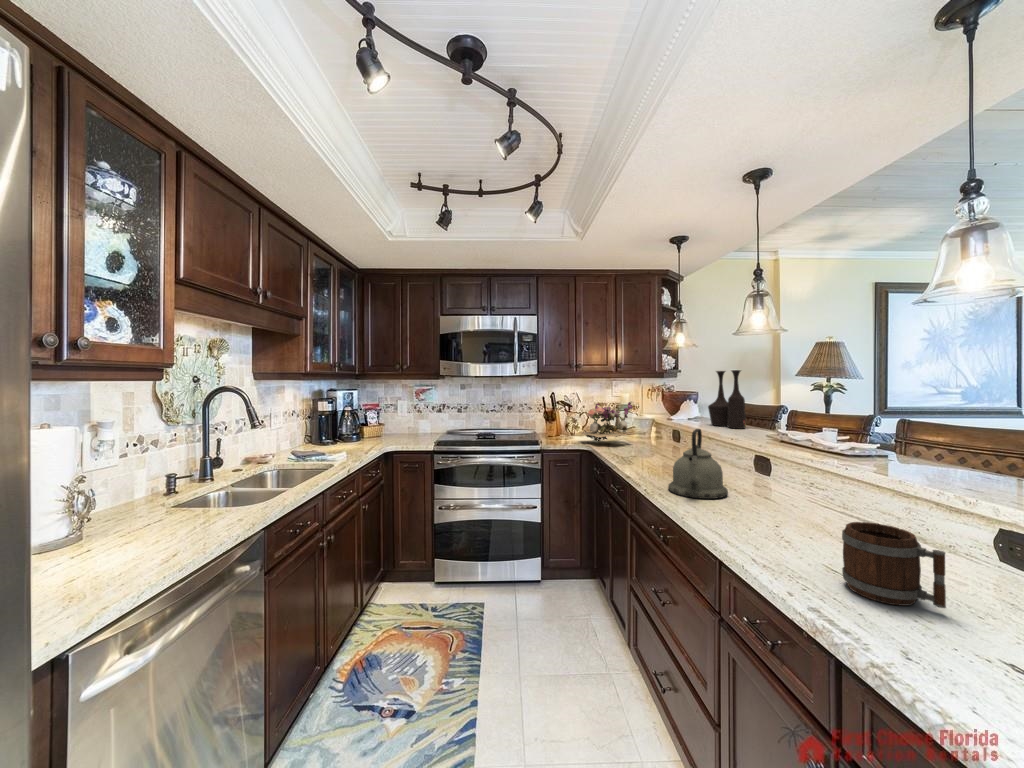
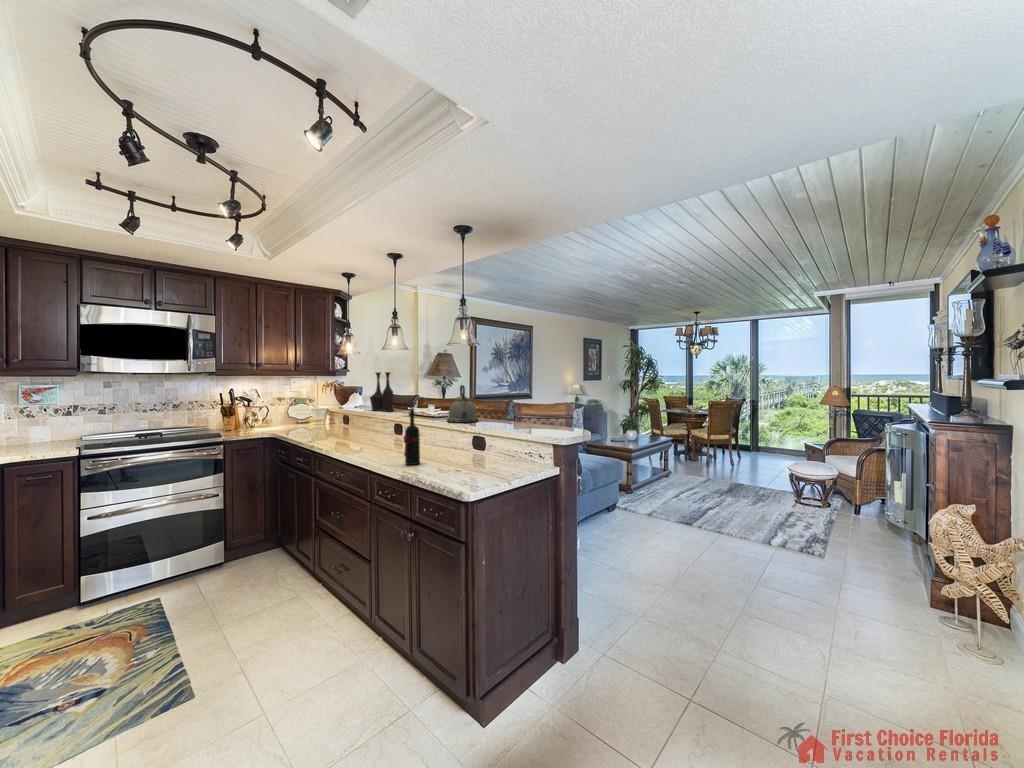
flower arrangement: present [580,402,633,442] -> none [261,395,314,432]
kettle: present [668,429,728,499] -> present [447,385,478,423]
wine bottle: none [785,435,825,557] -> present [403,408,420,465]
mug: present [842,522,946,608] -> none [423,443,454,472]

